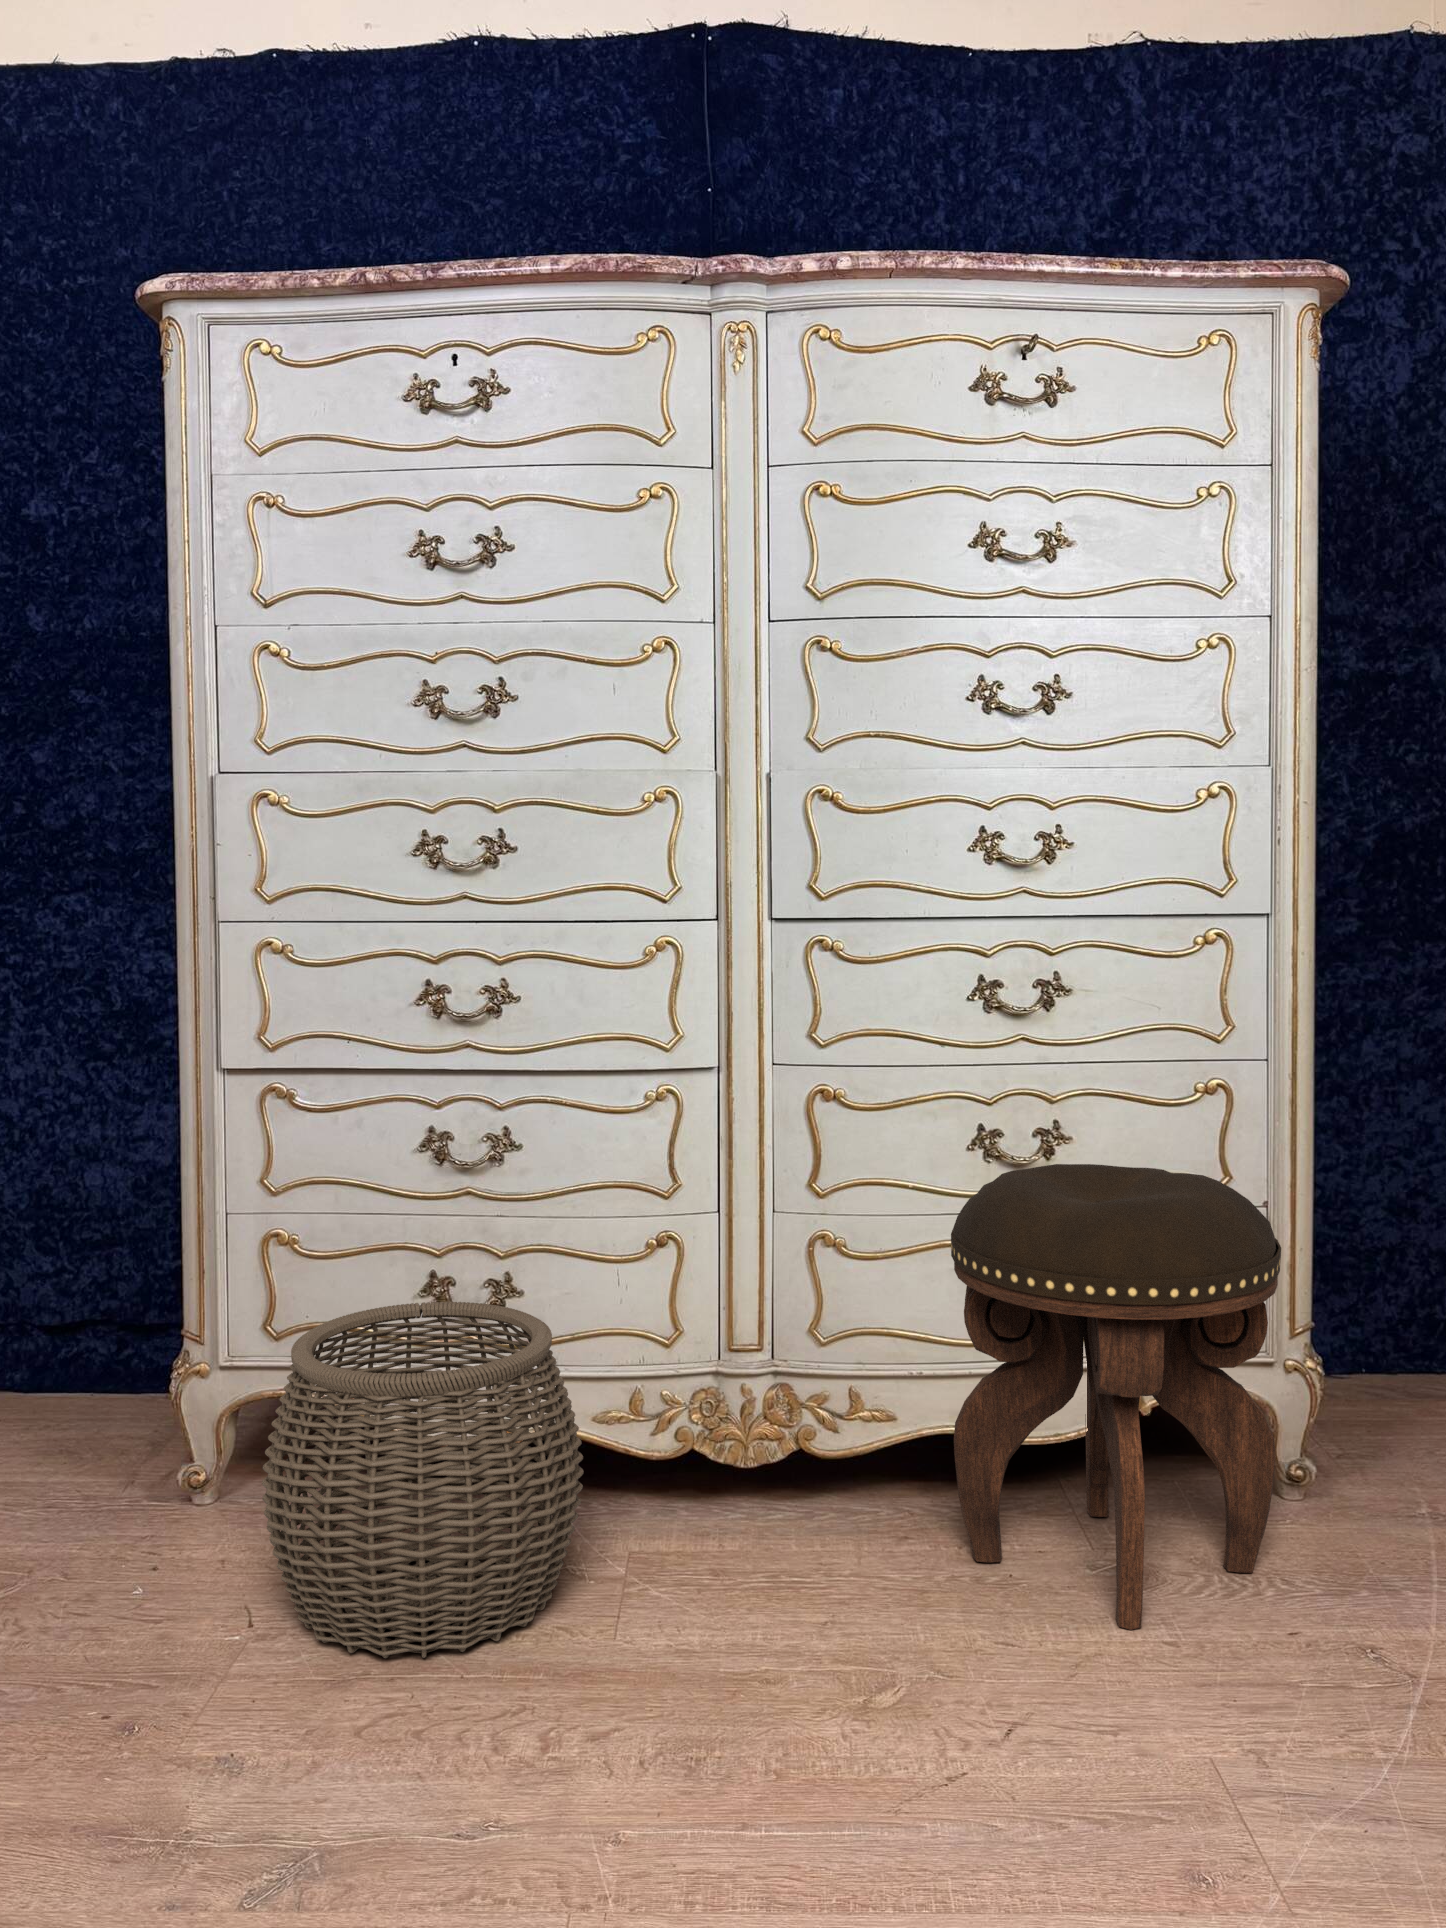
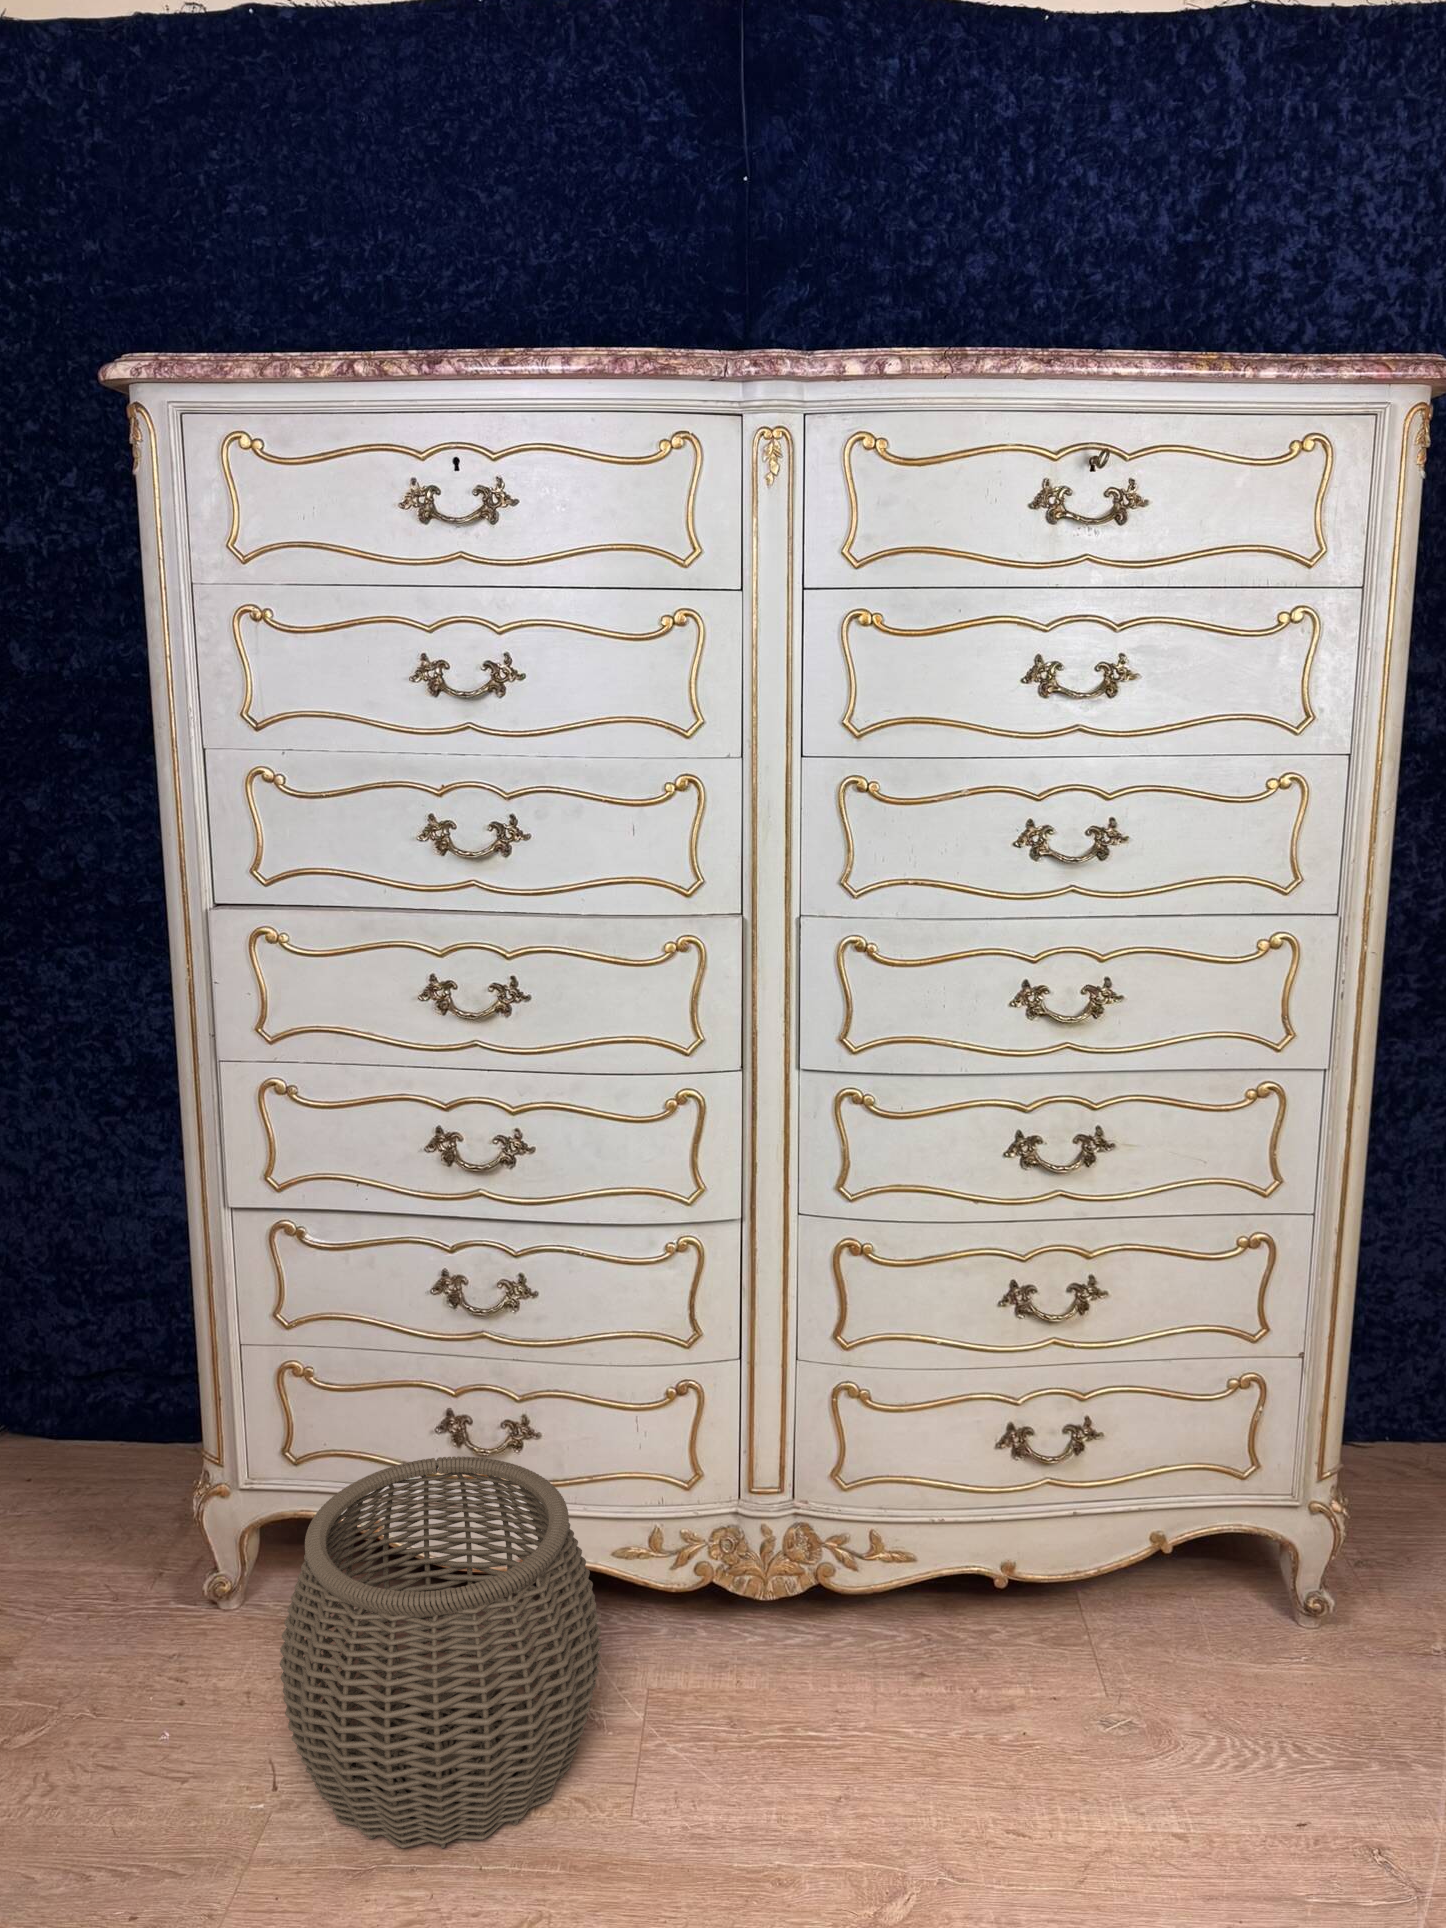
footstool: present [951,1164,1281,1630] -> none [974,1318,1317,1822]

